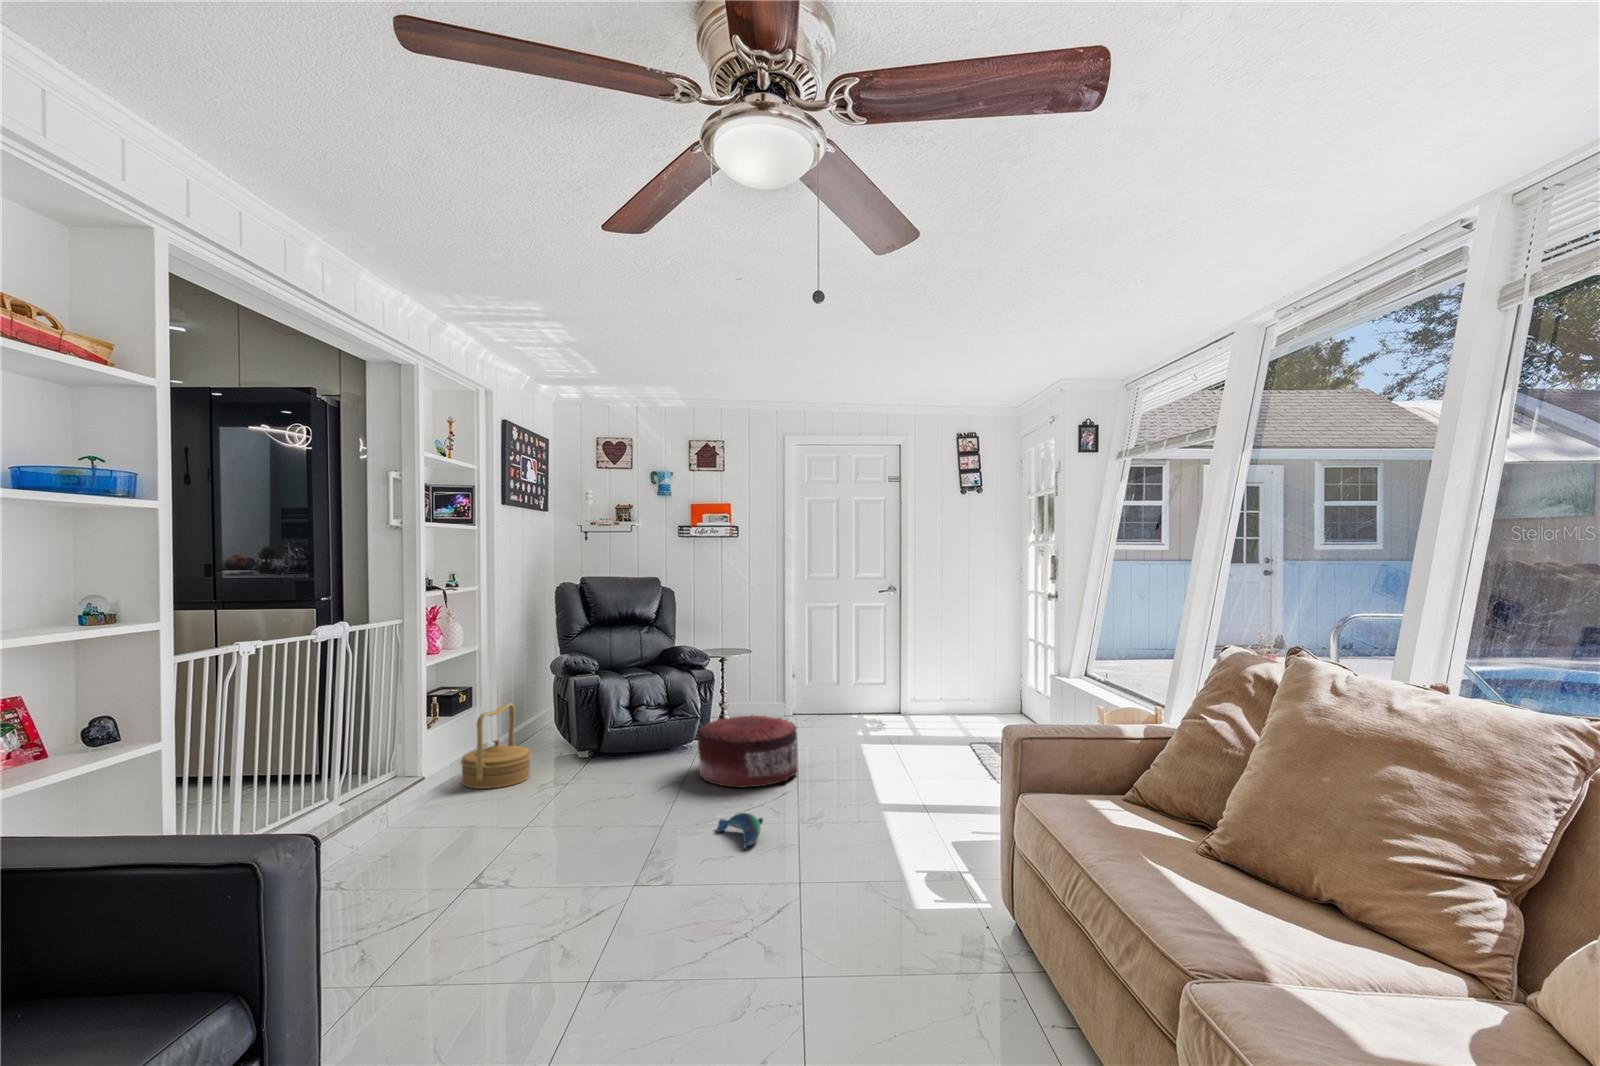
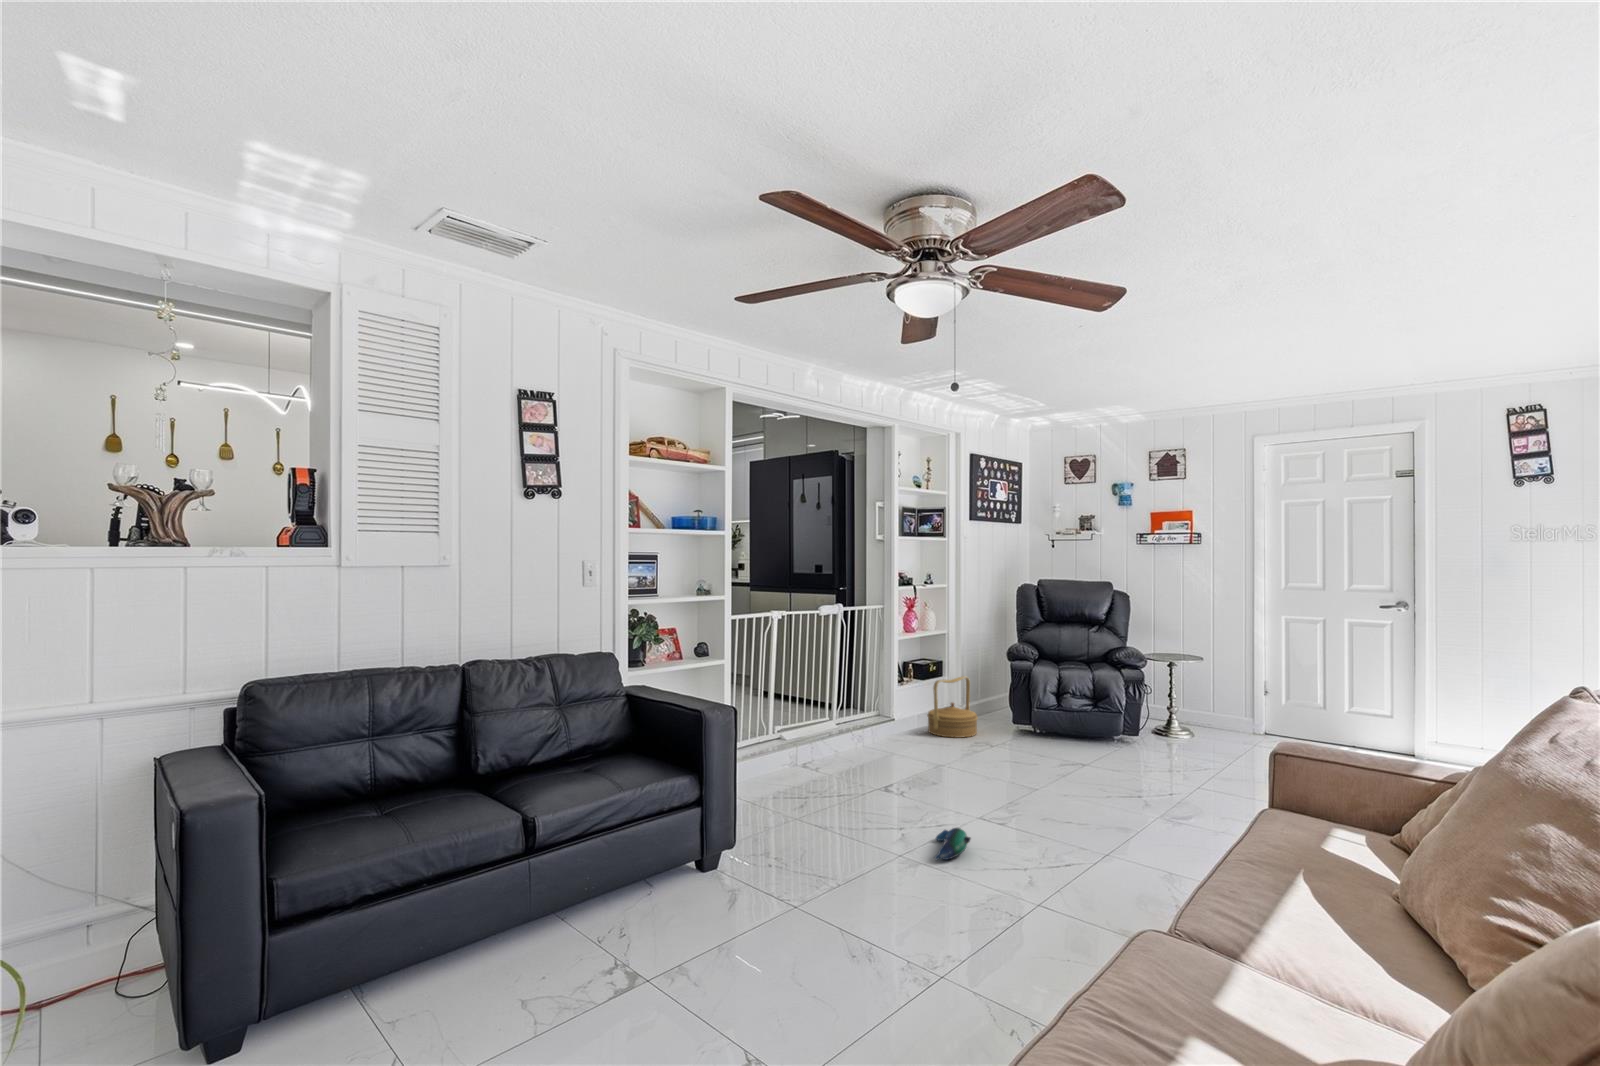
pouf: present [698,715,798,787] -> none [1103,713,1210,779]
plush toy: present [716,813,763,848] -> present [935,828,971,860]

